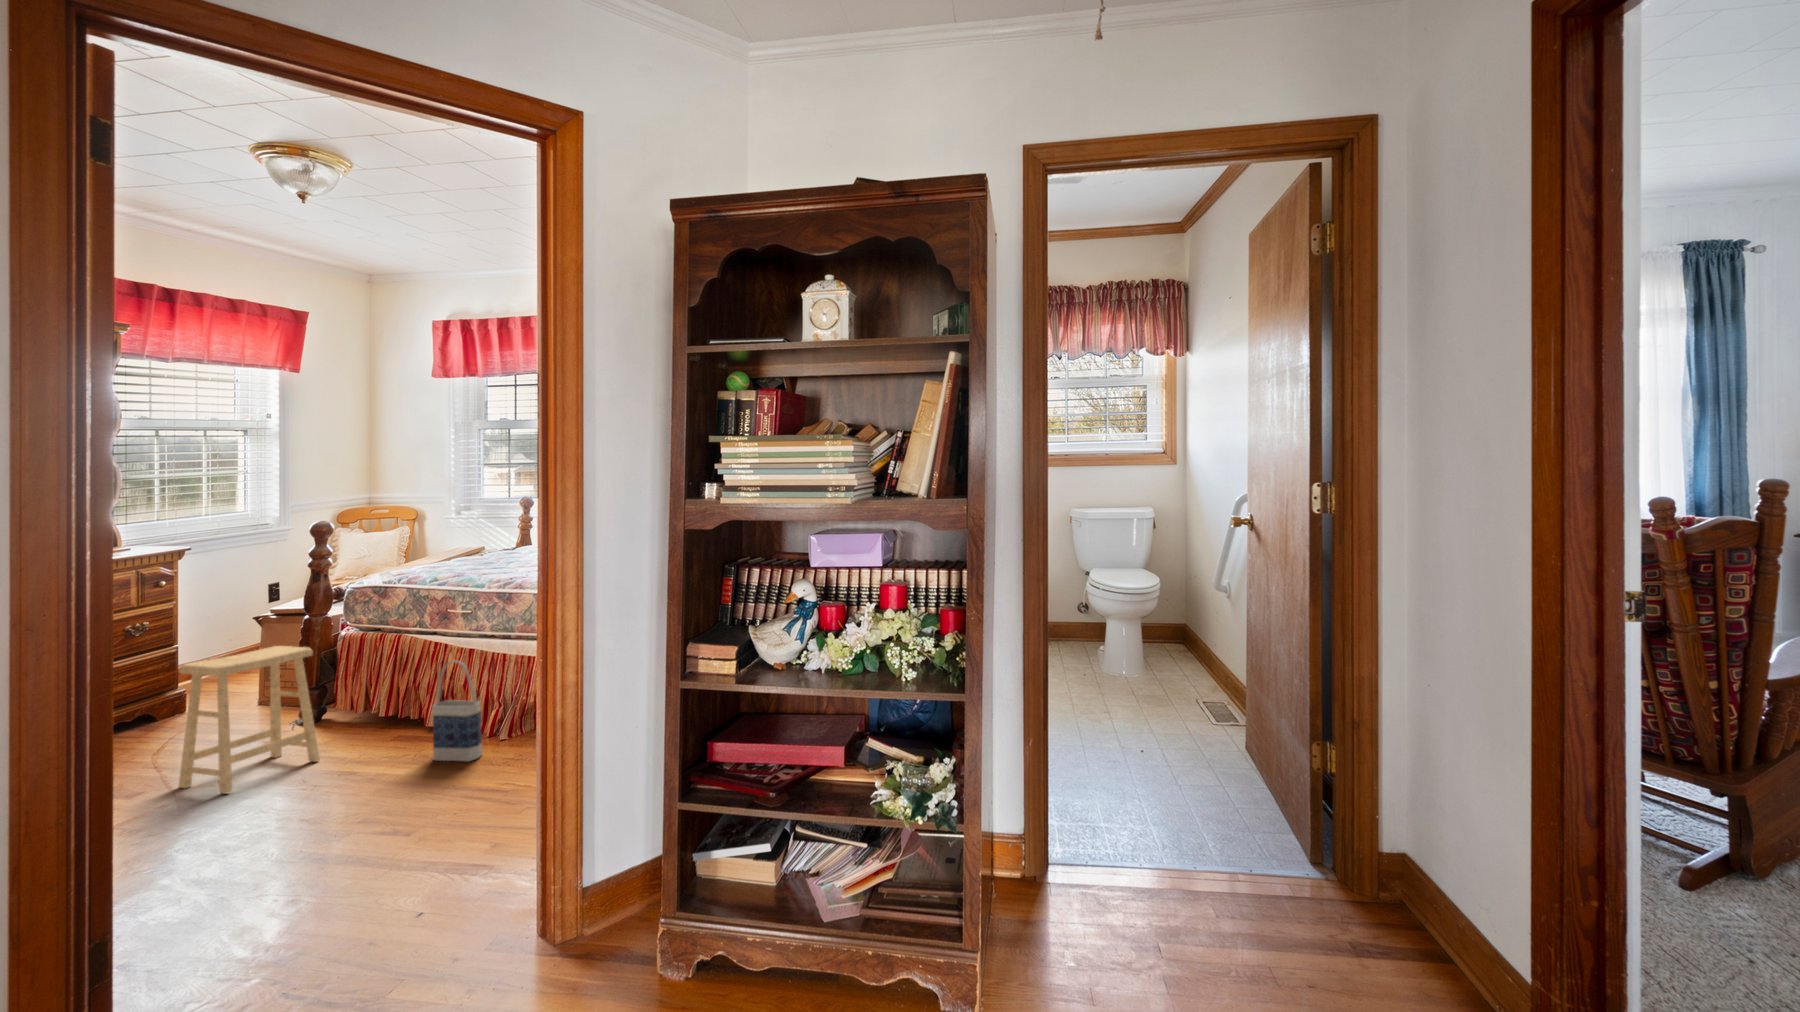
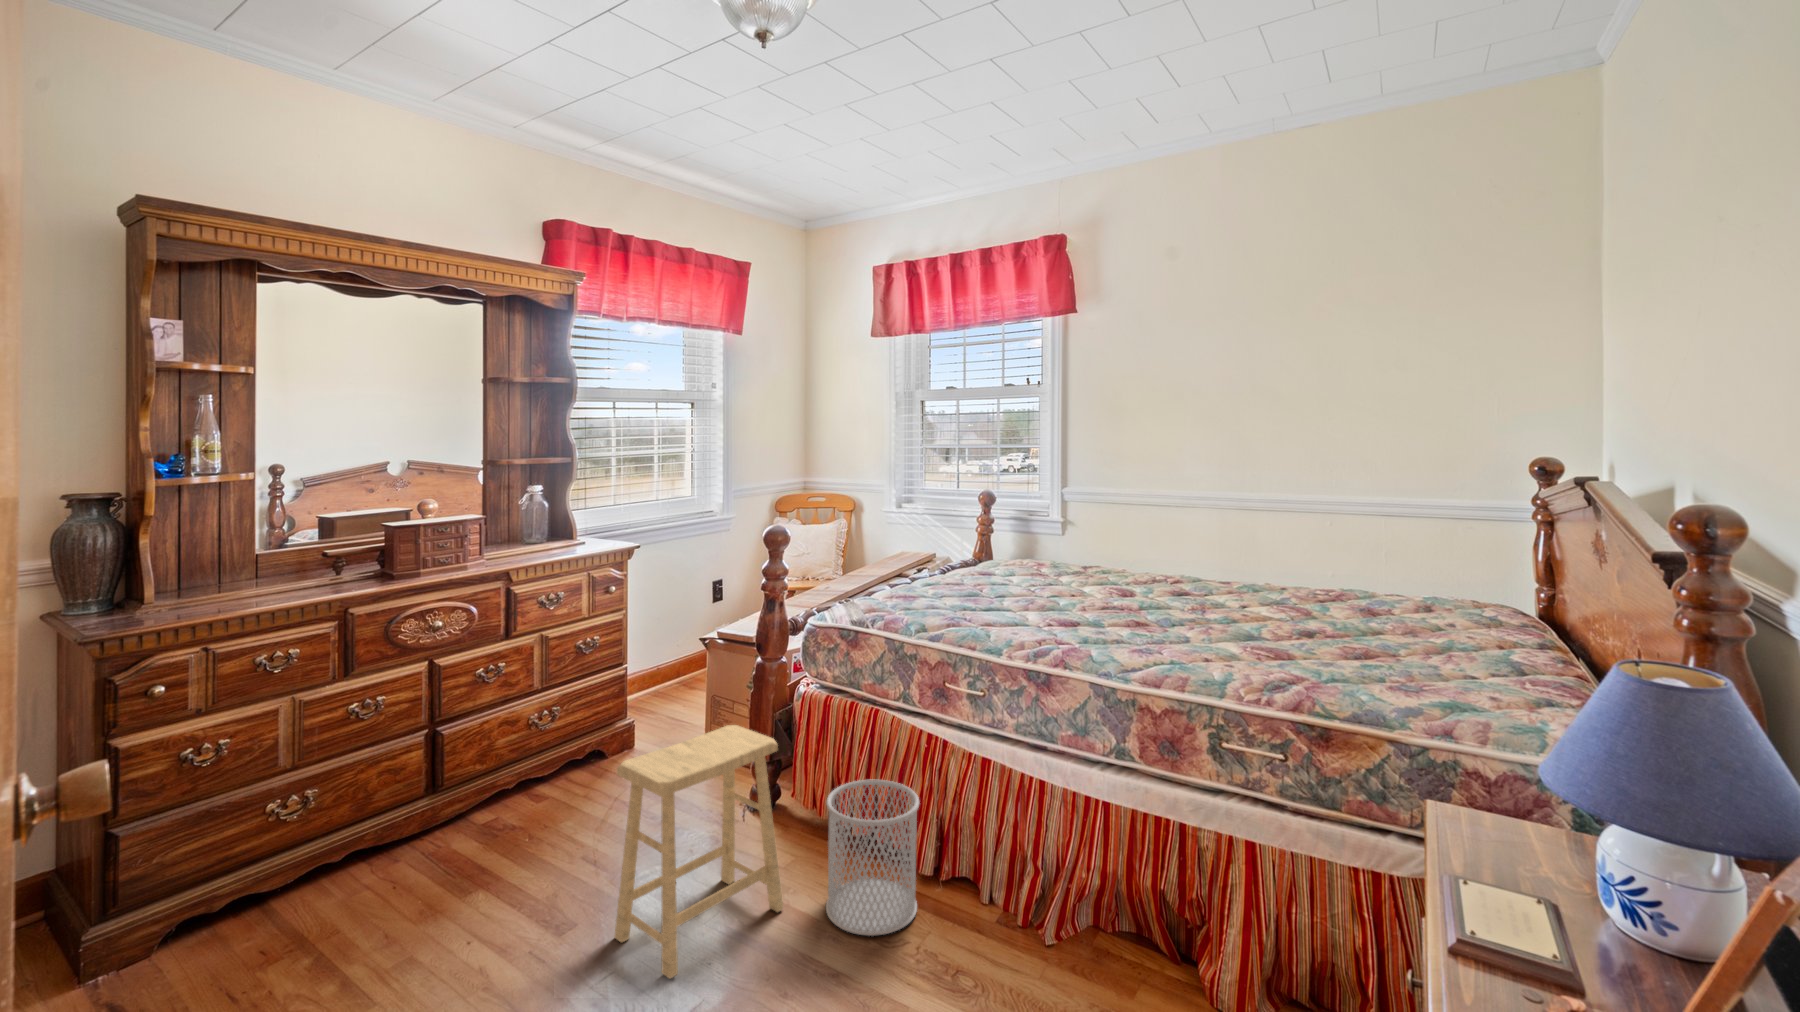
bag: present [433,660,482,761] -> none [942,794,1015,975]
wastebasket: none [352,673,424,762] -> present [826,780,919,936]

